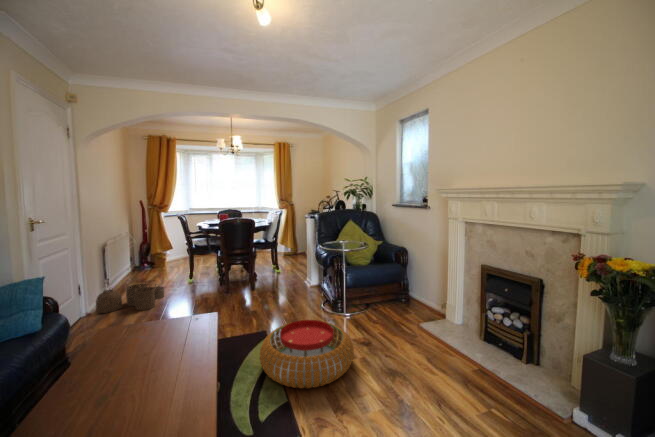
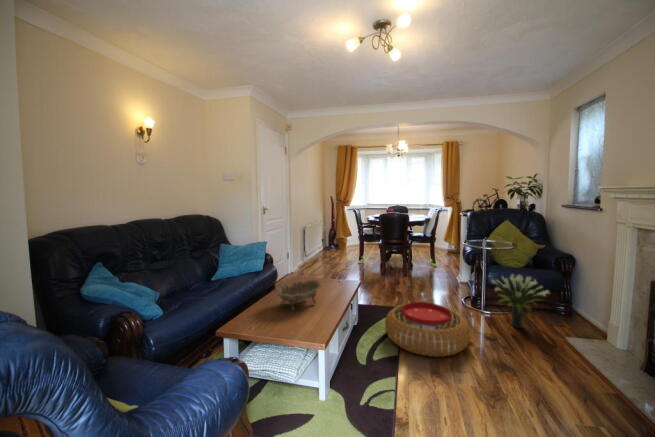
potted plant: none [353,272,400,323] -> present [492,275,549,328]
woven basket: present [96,284,164,313] -> none [296,256,338,276]
decorative bowl: none [82,330,178,399] -> present [273,279,322,311]

